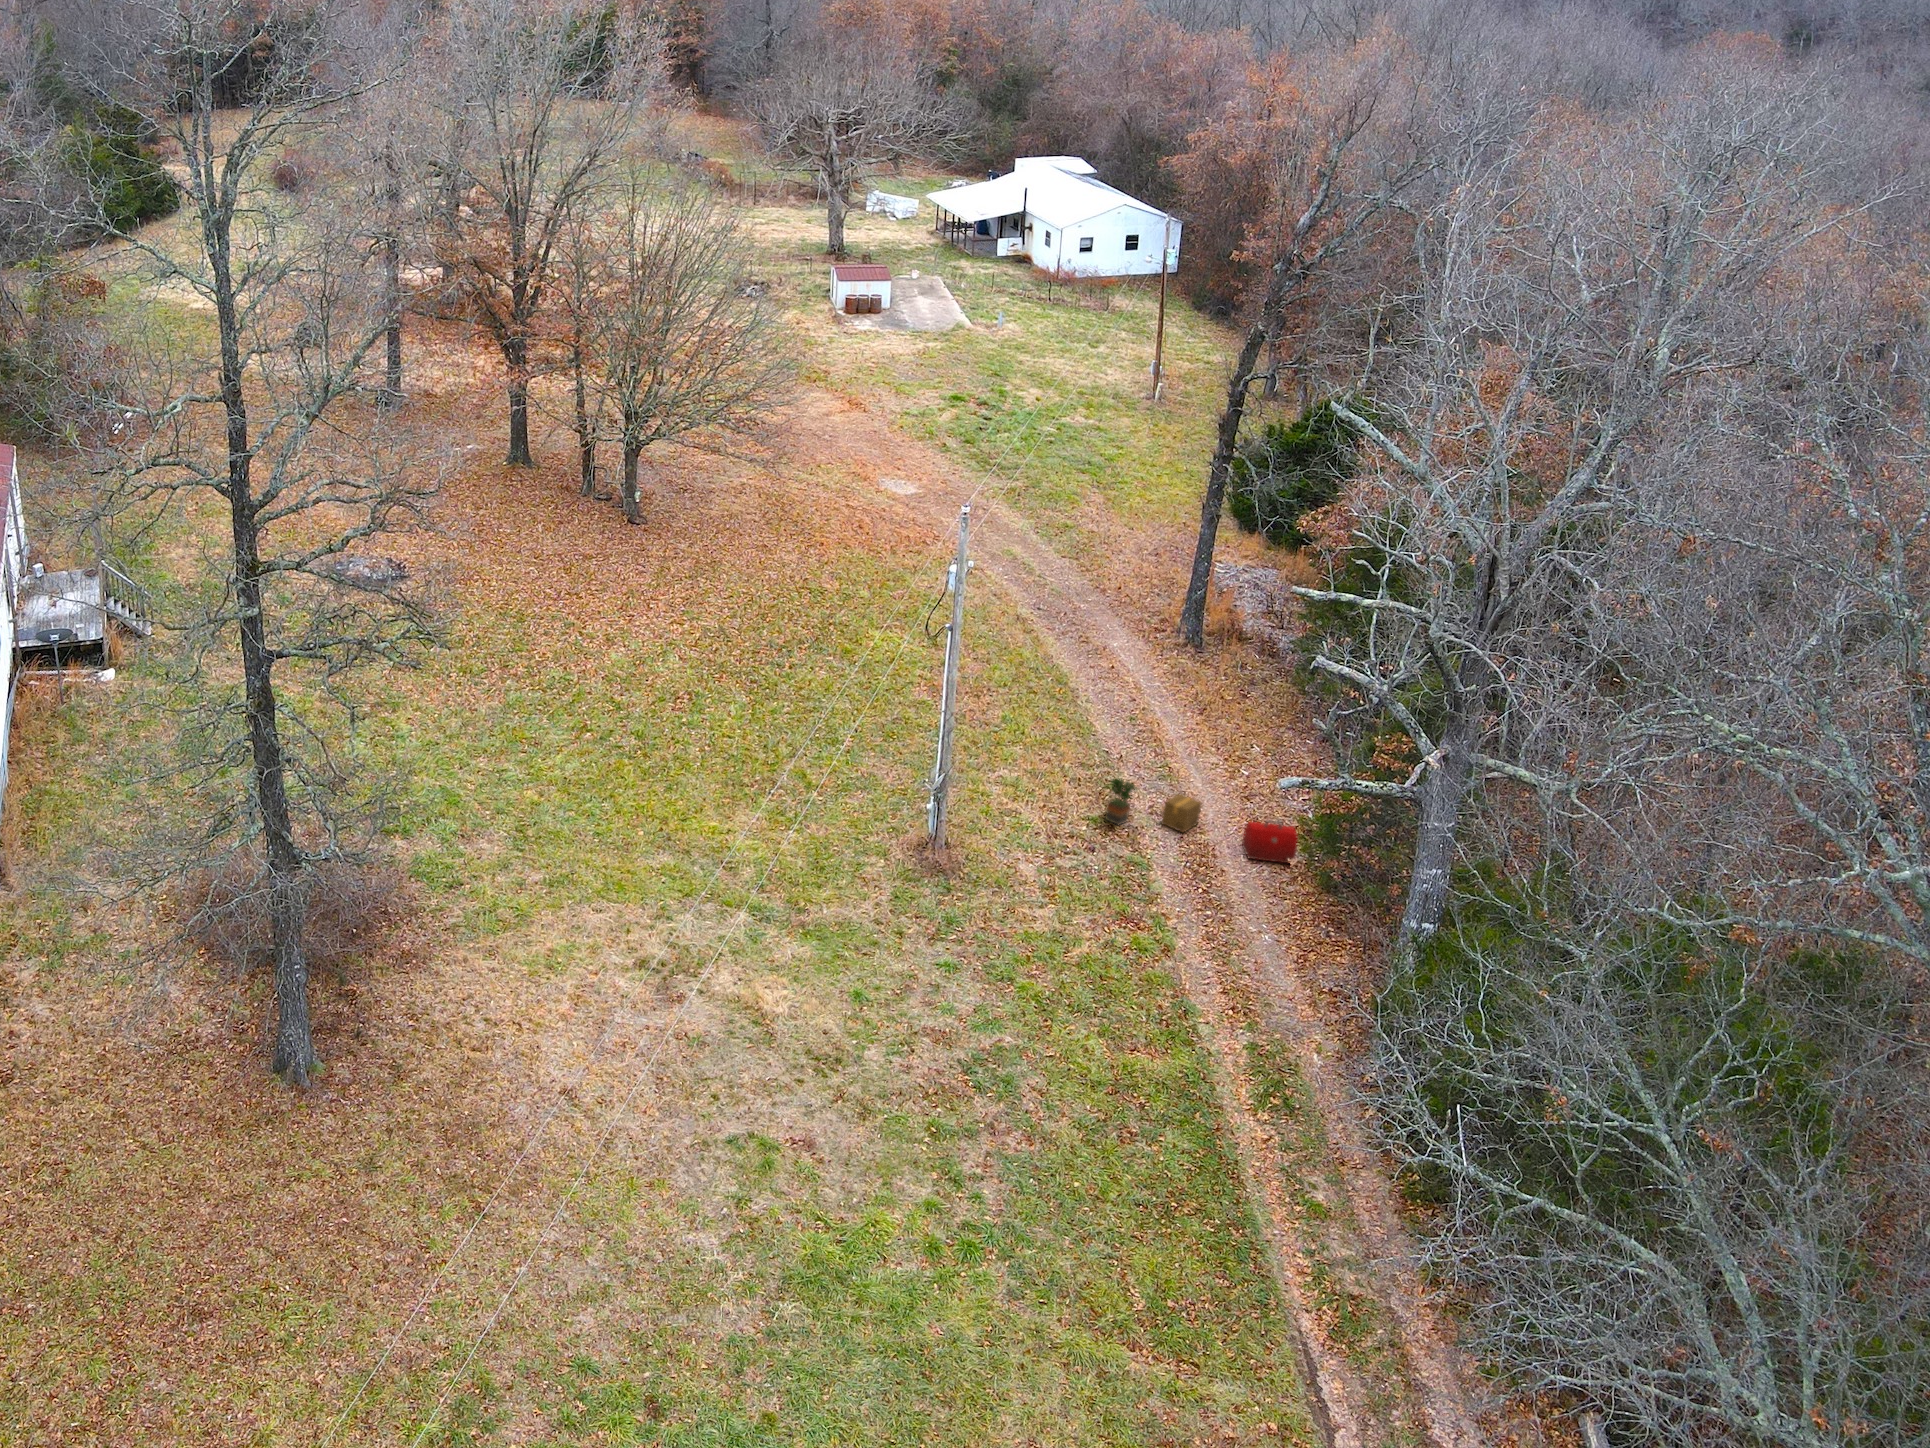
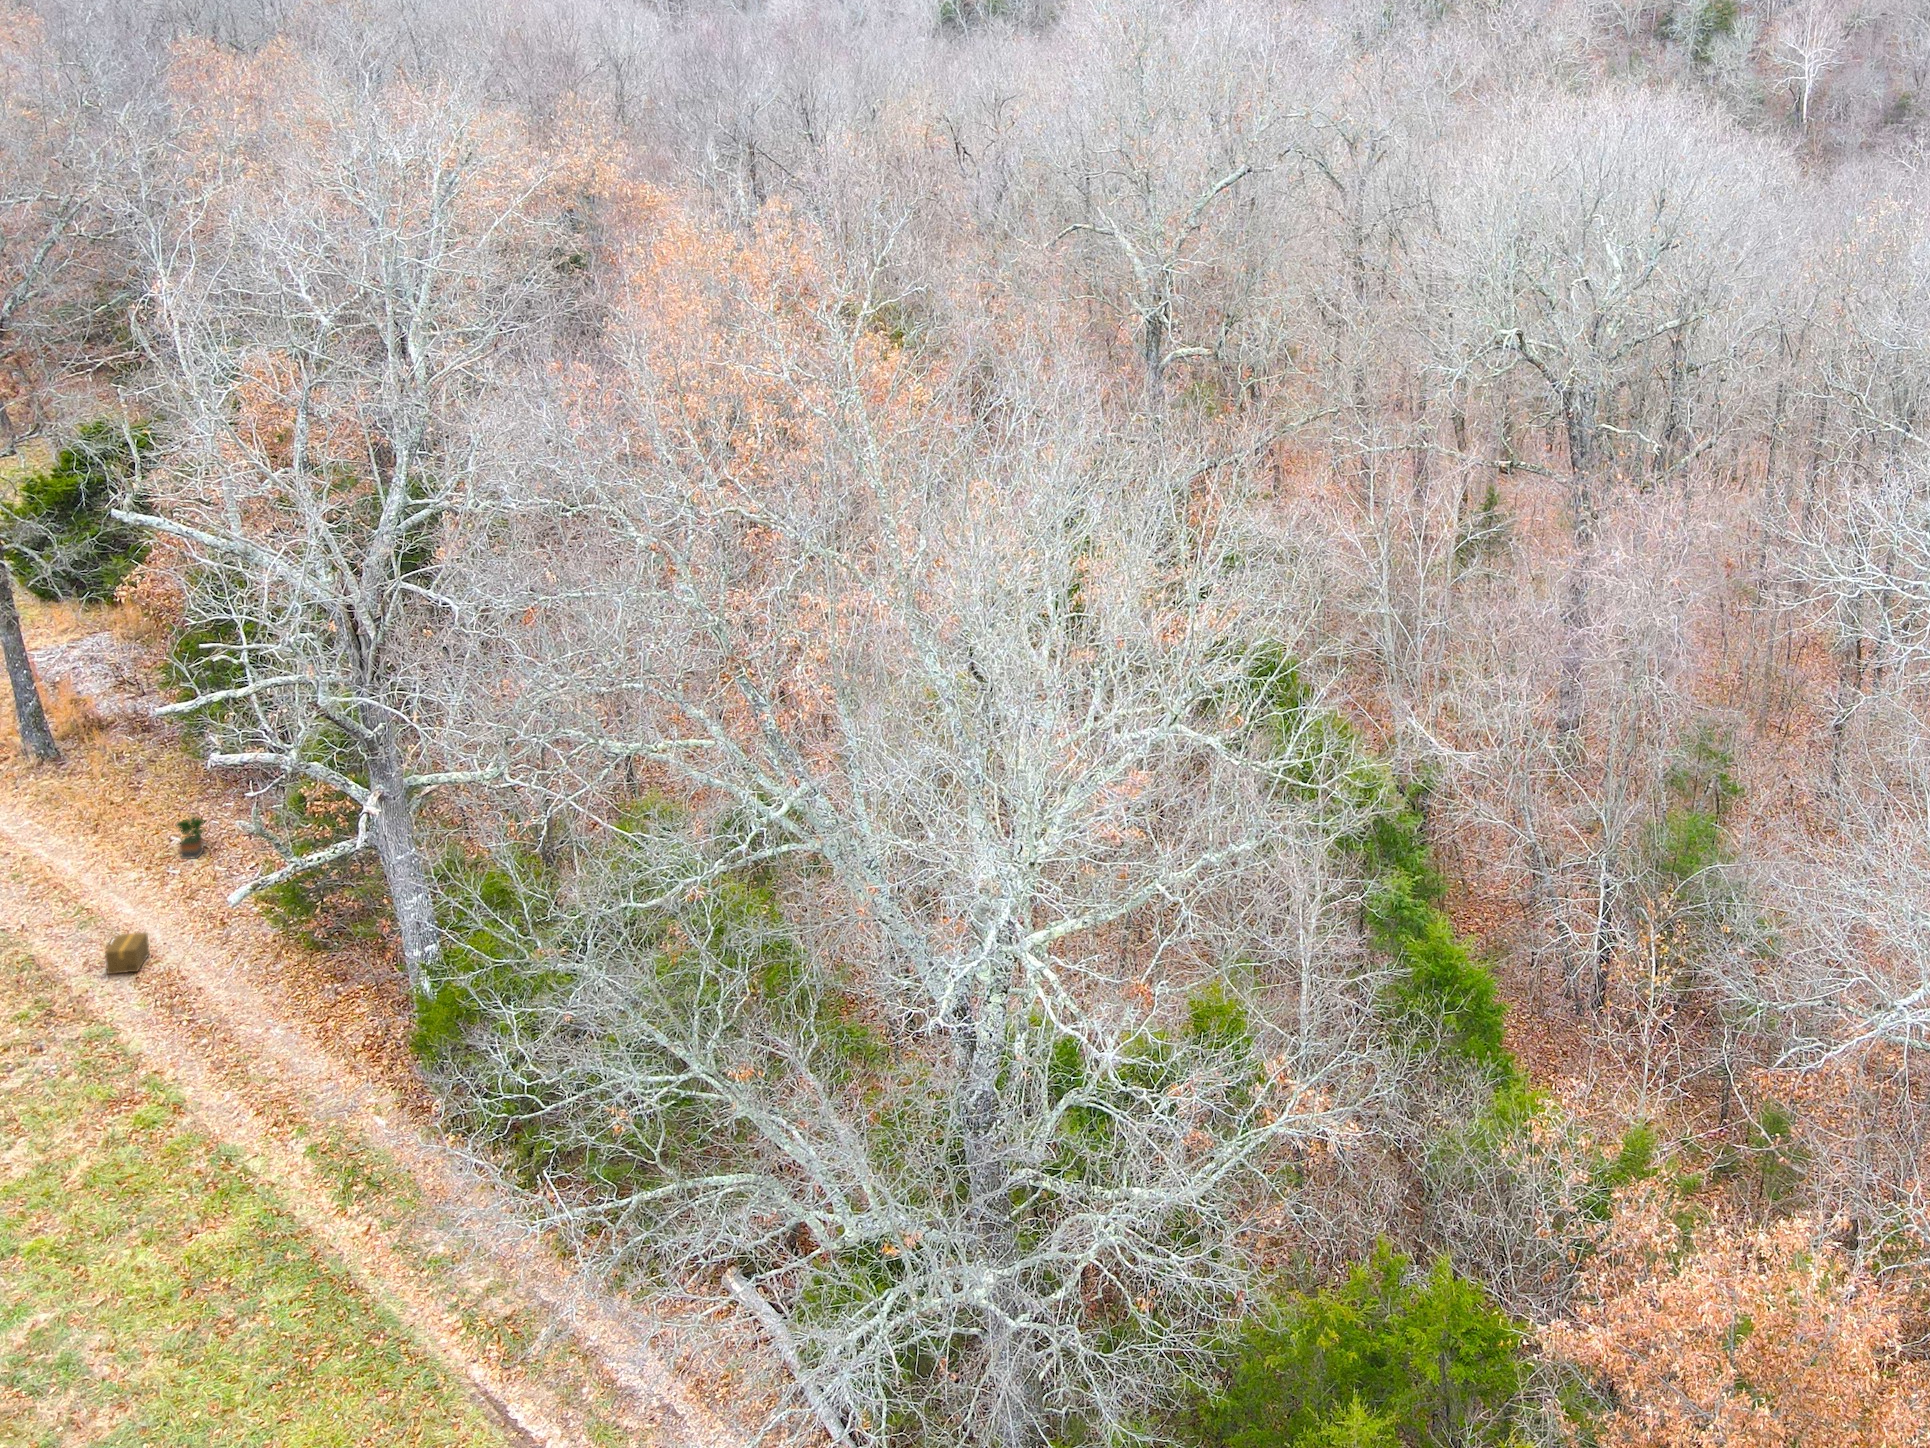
potted tree: present [1105,778,1137,825] -> present [176,818,206,859]
toolbox: present [1242,820,1298,863] -> none [205,910,269,962]

